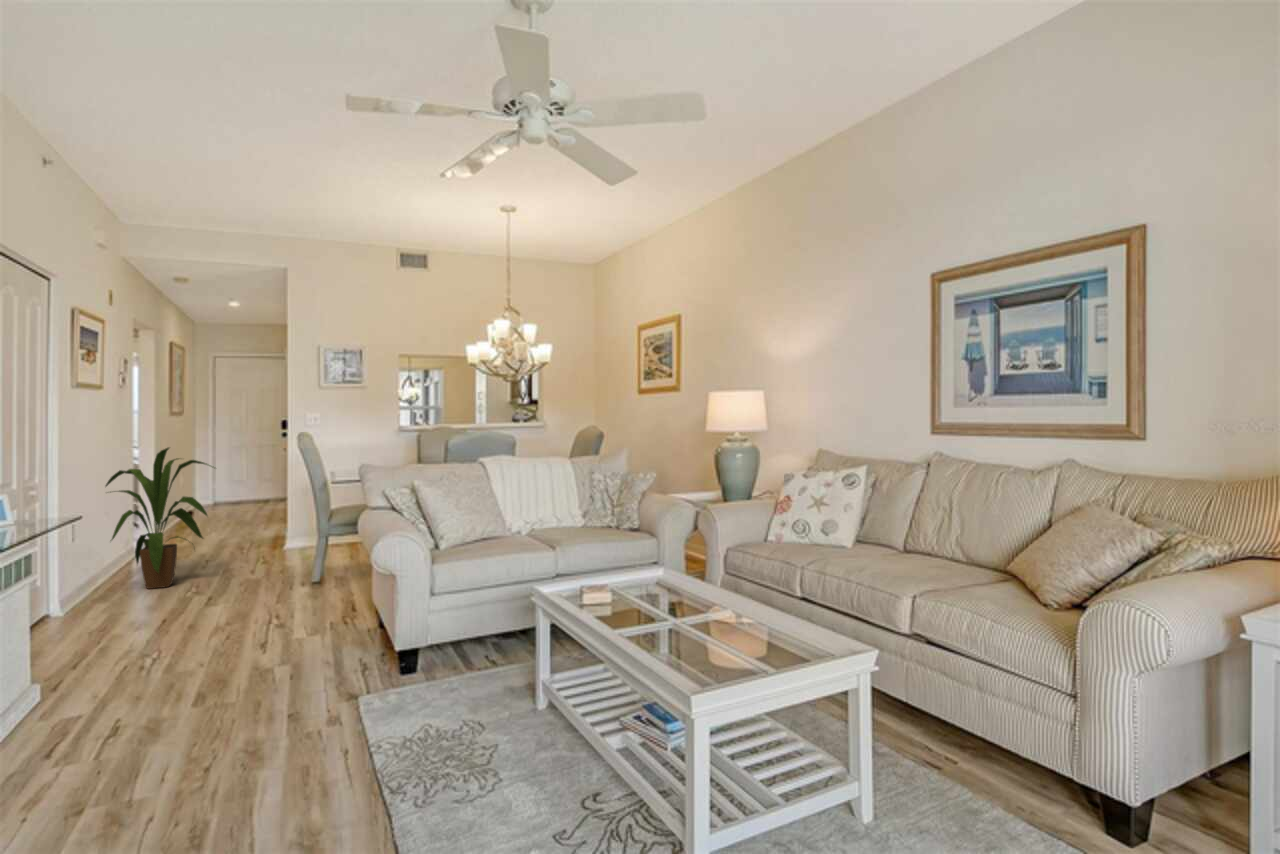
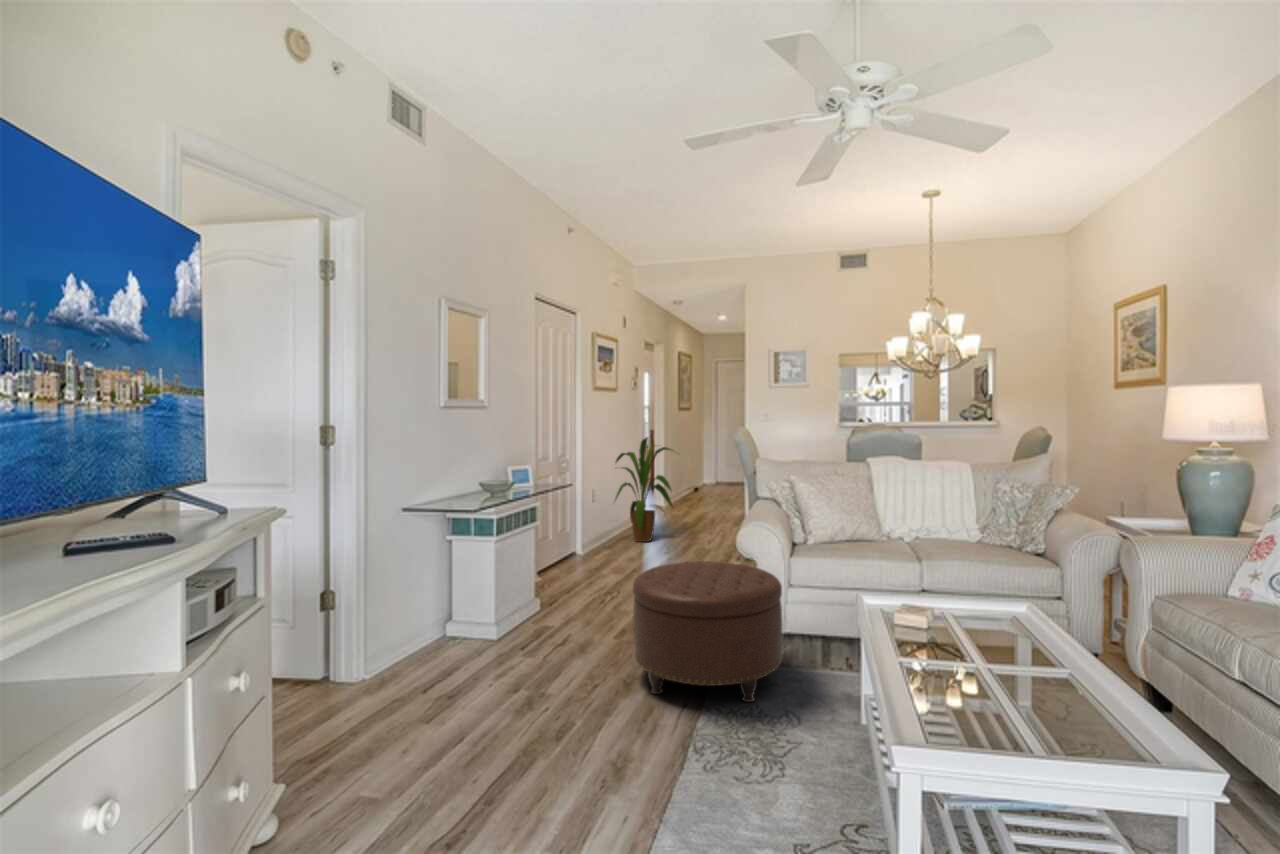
ottoman: none [254,578,445,754] -> present [633,561,782,702]

